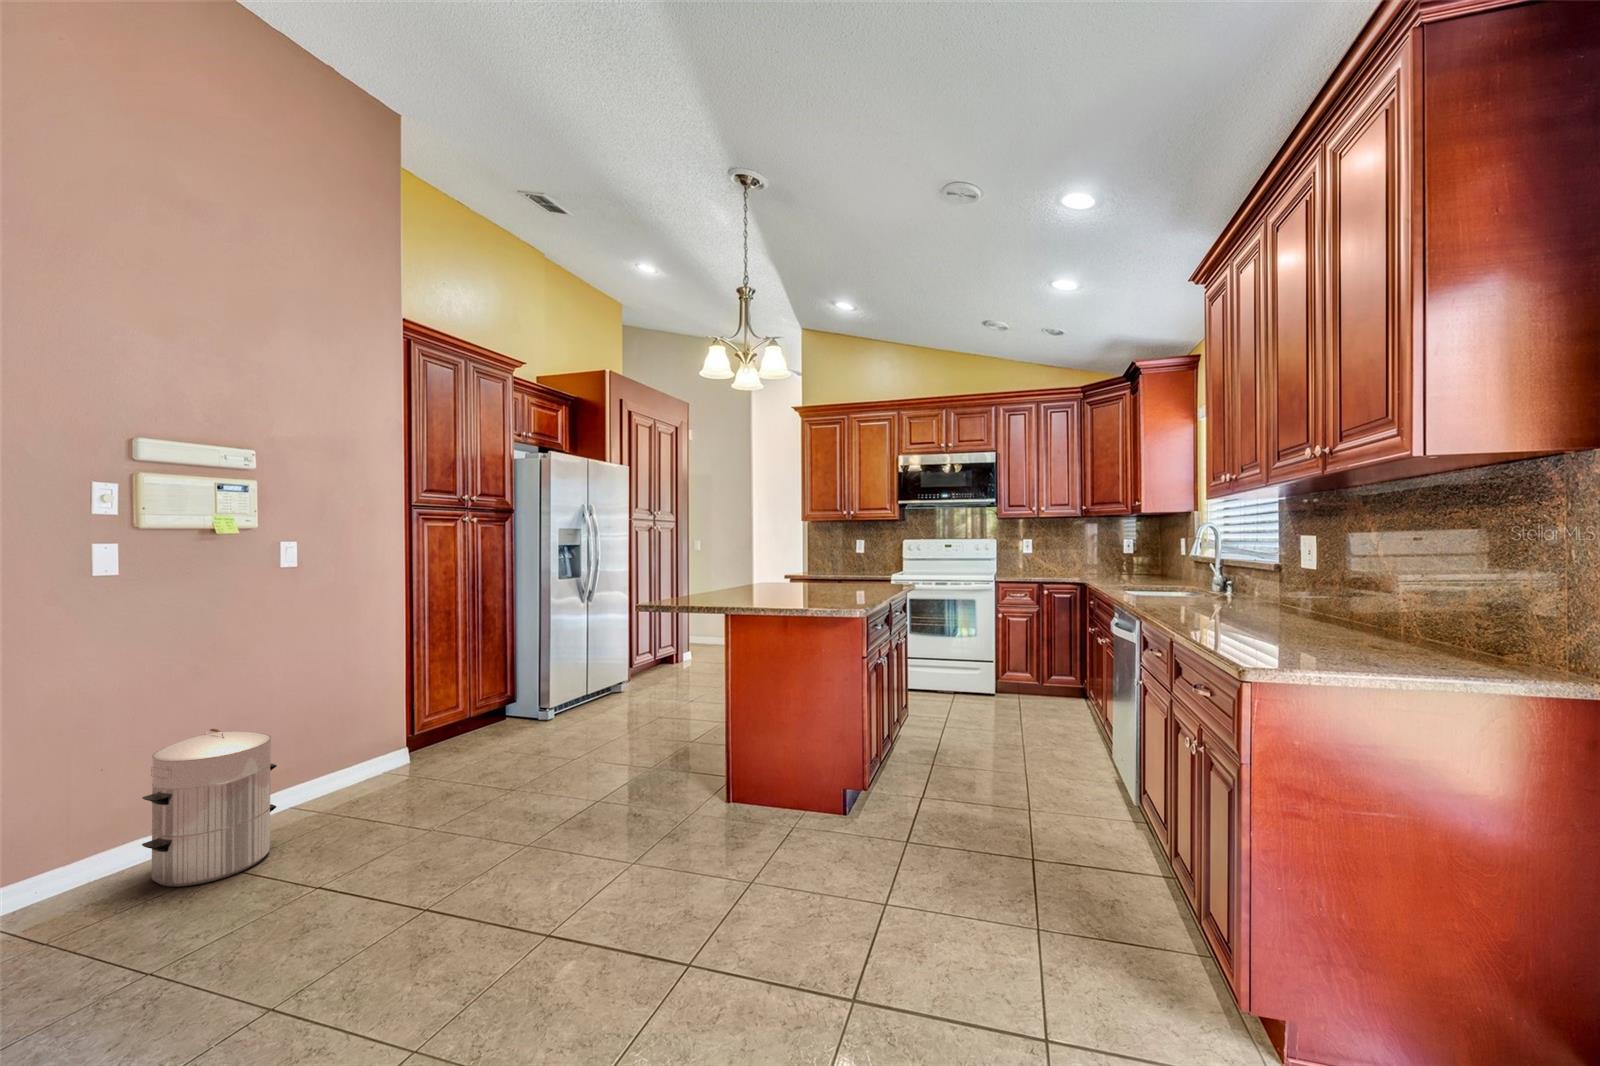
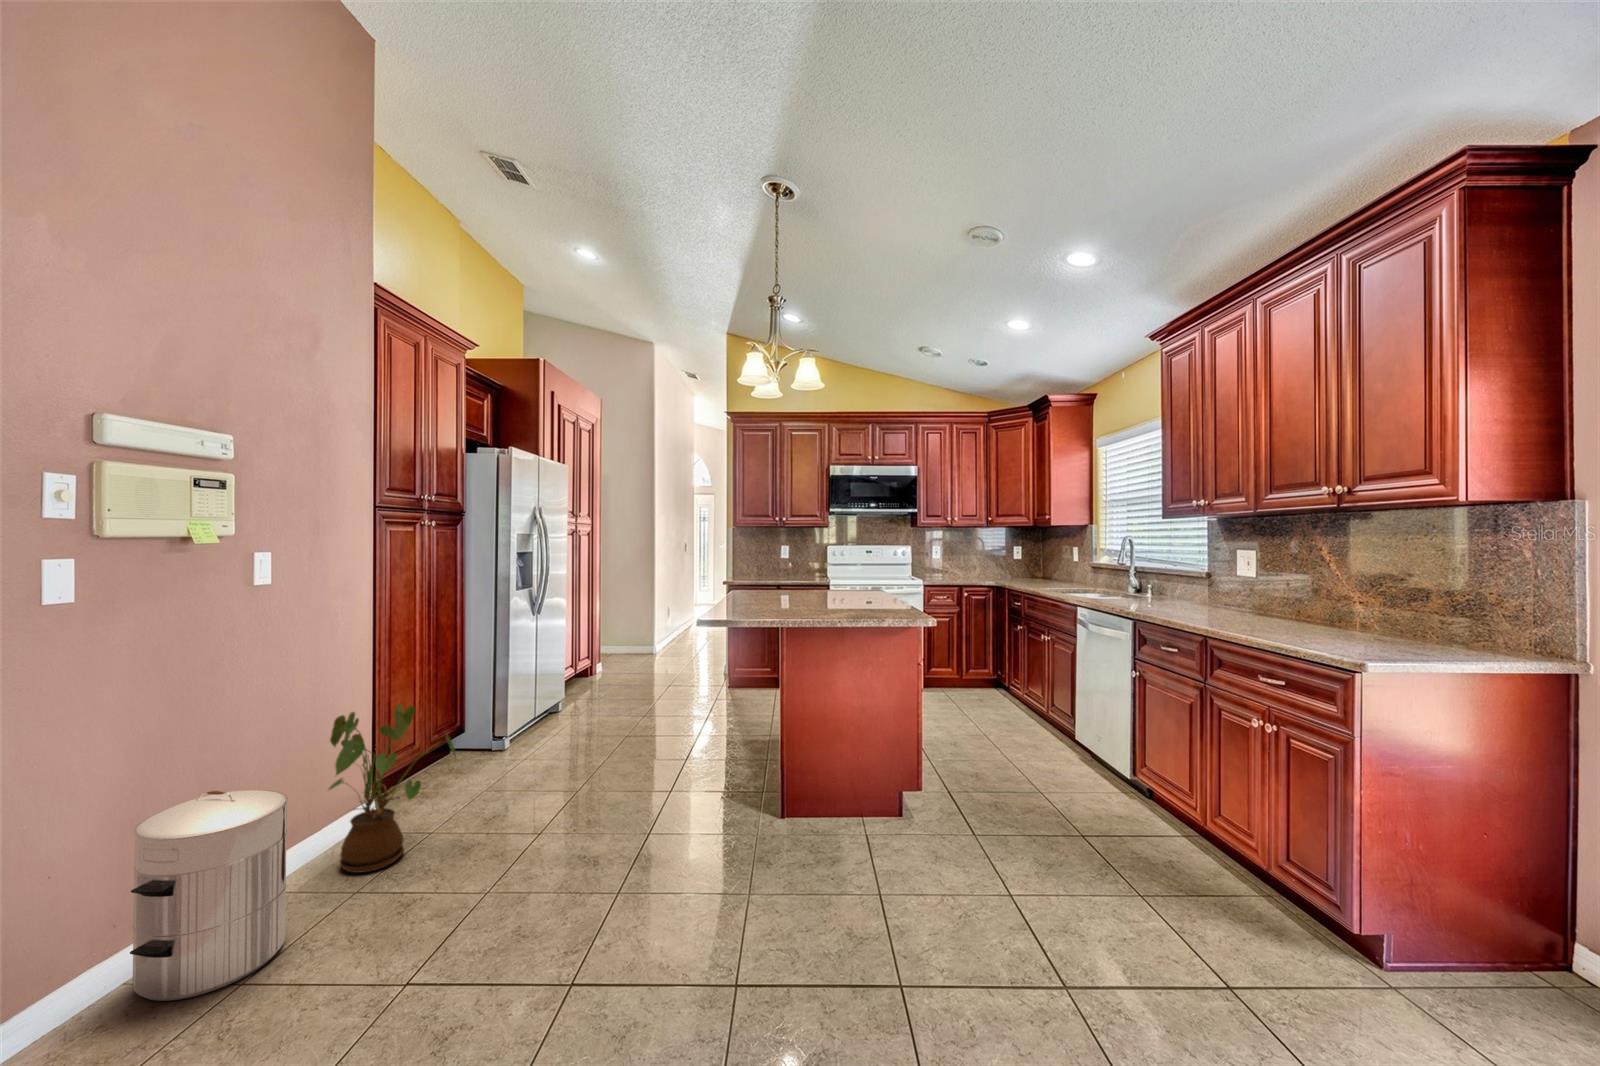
house plant: none [330,675,442,814] -> present [329,704,456,873]

